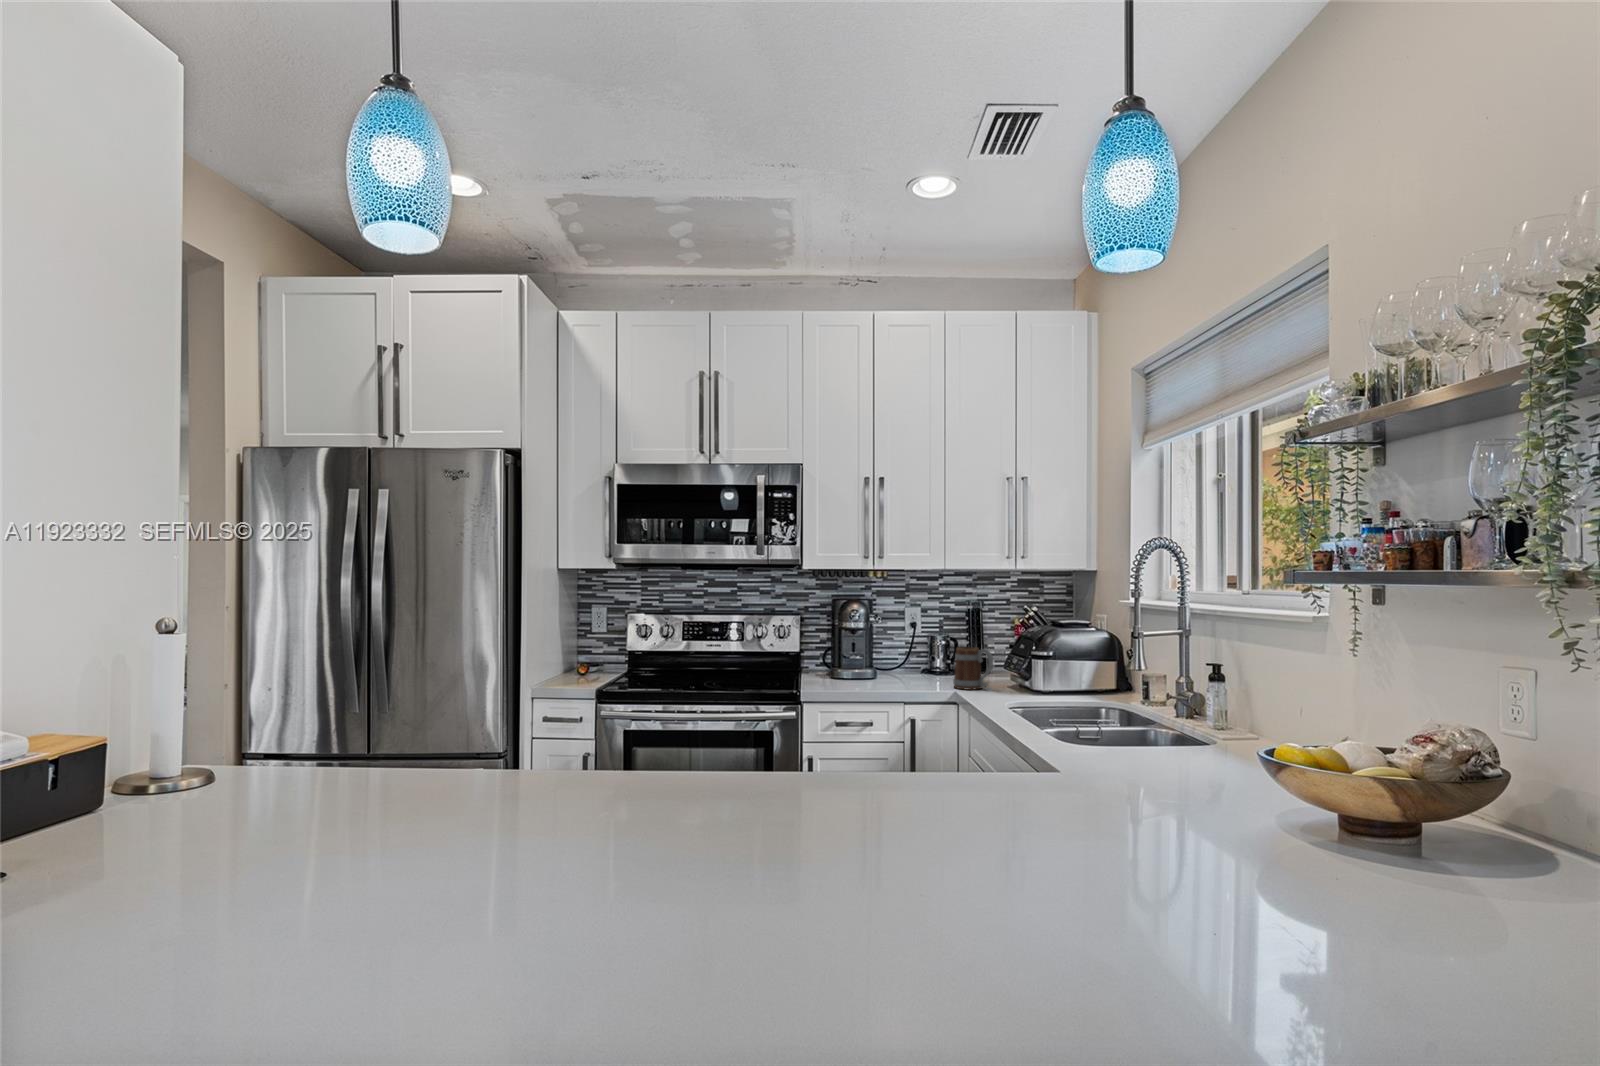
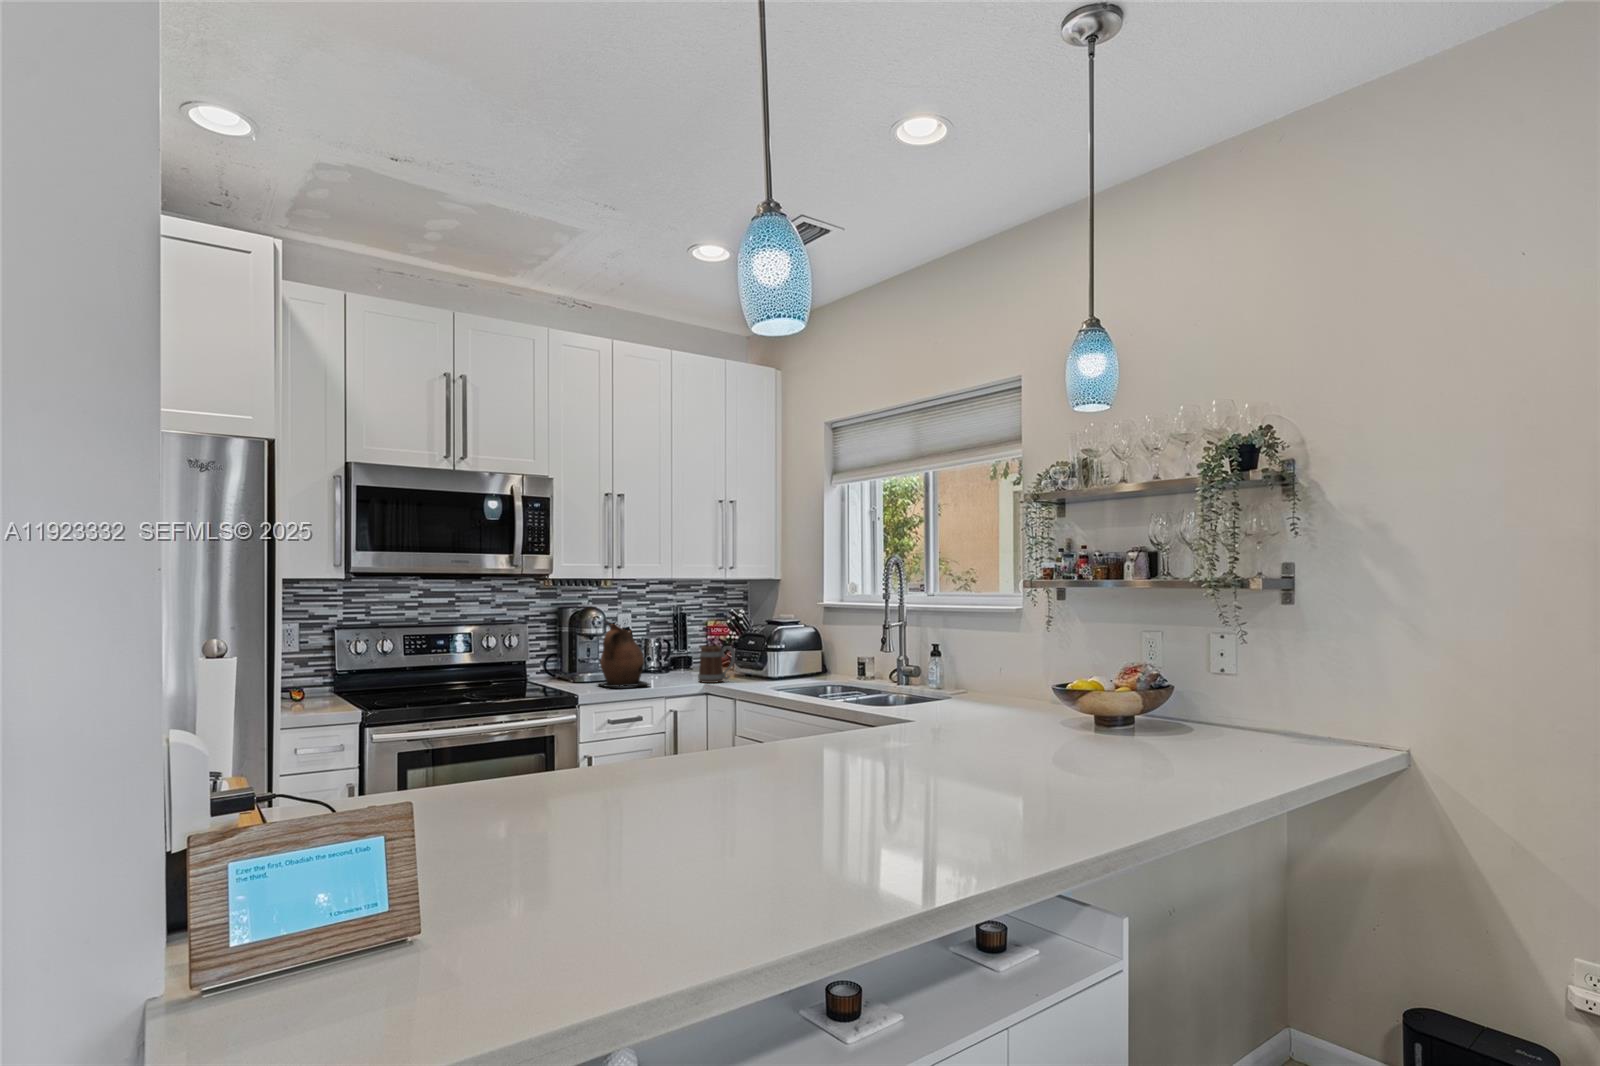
ceramic pitcher: none [841,619,894,687] -> present [598,625,649,687]

